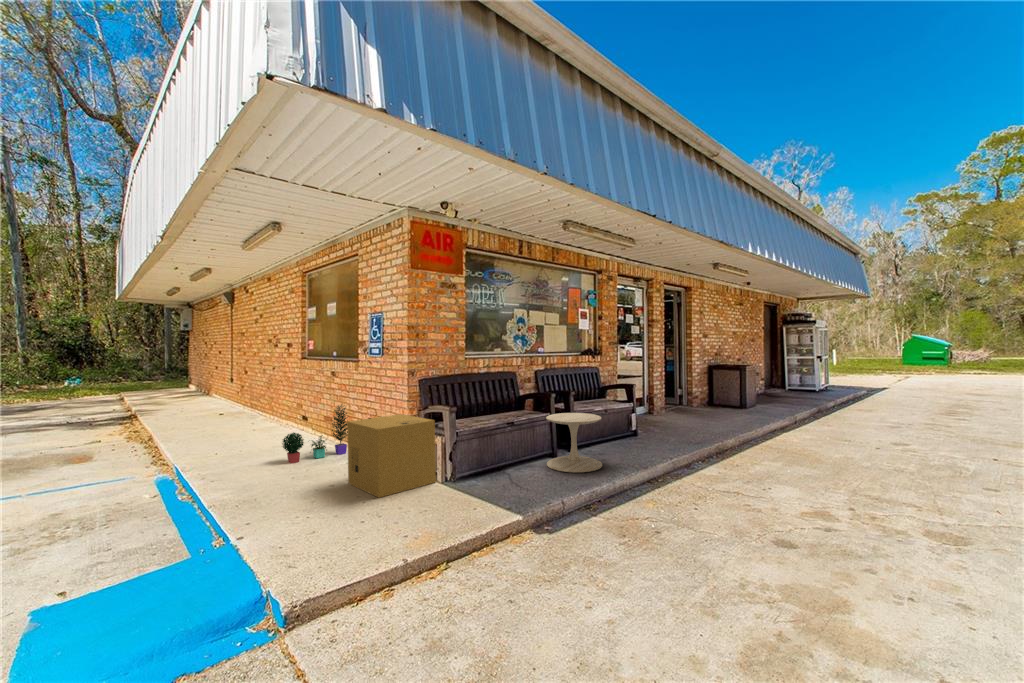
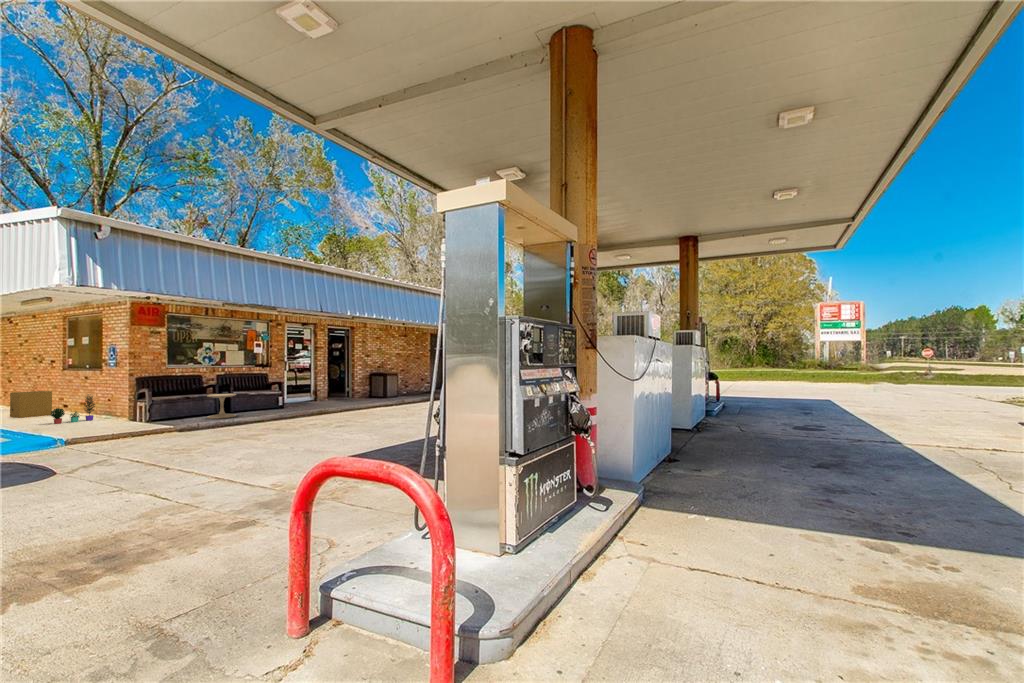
cardboard box: present [347,415,436,498] -> present [10,391,52,418]

